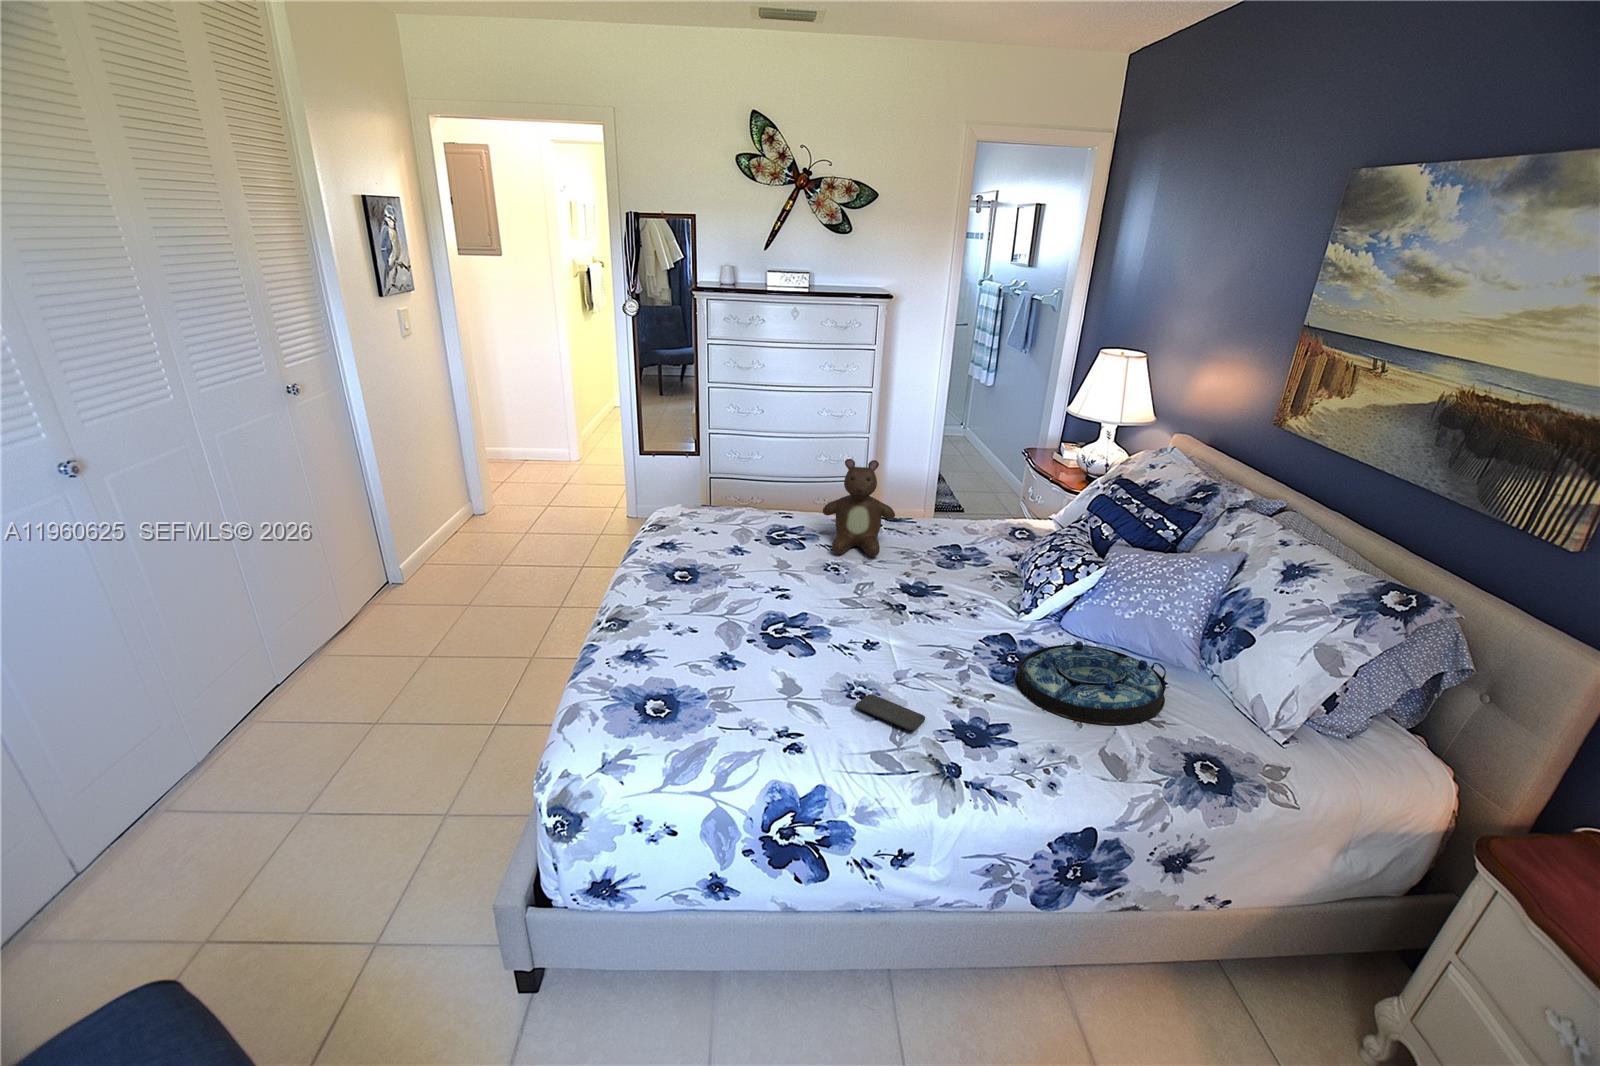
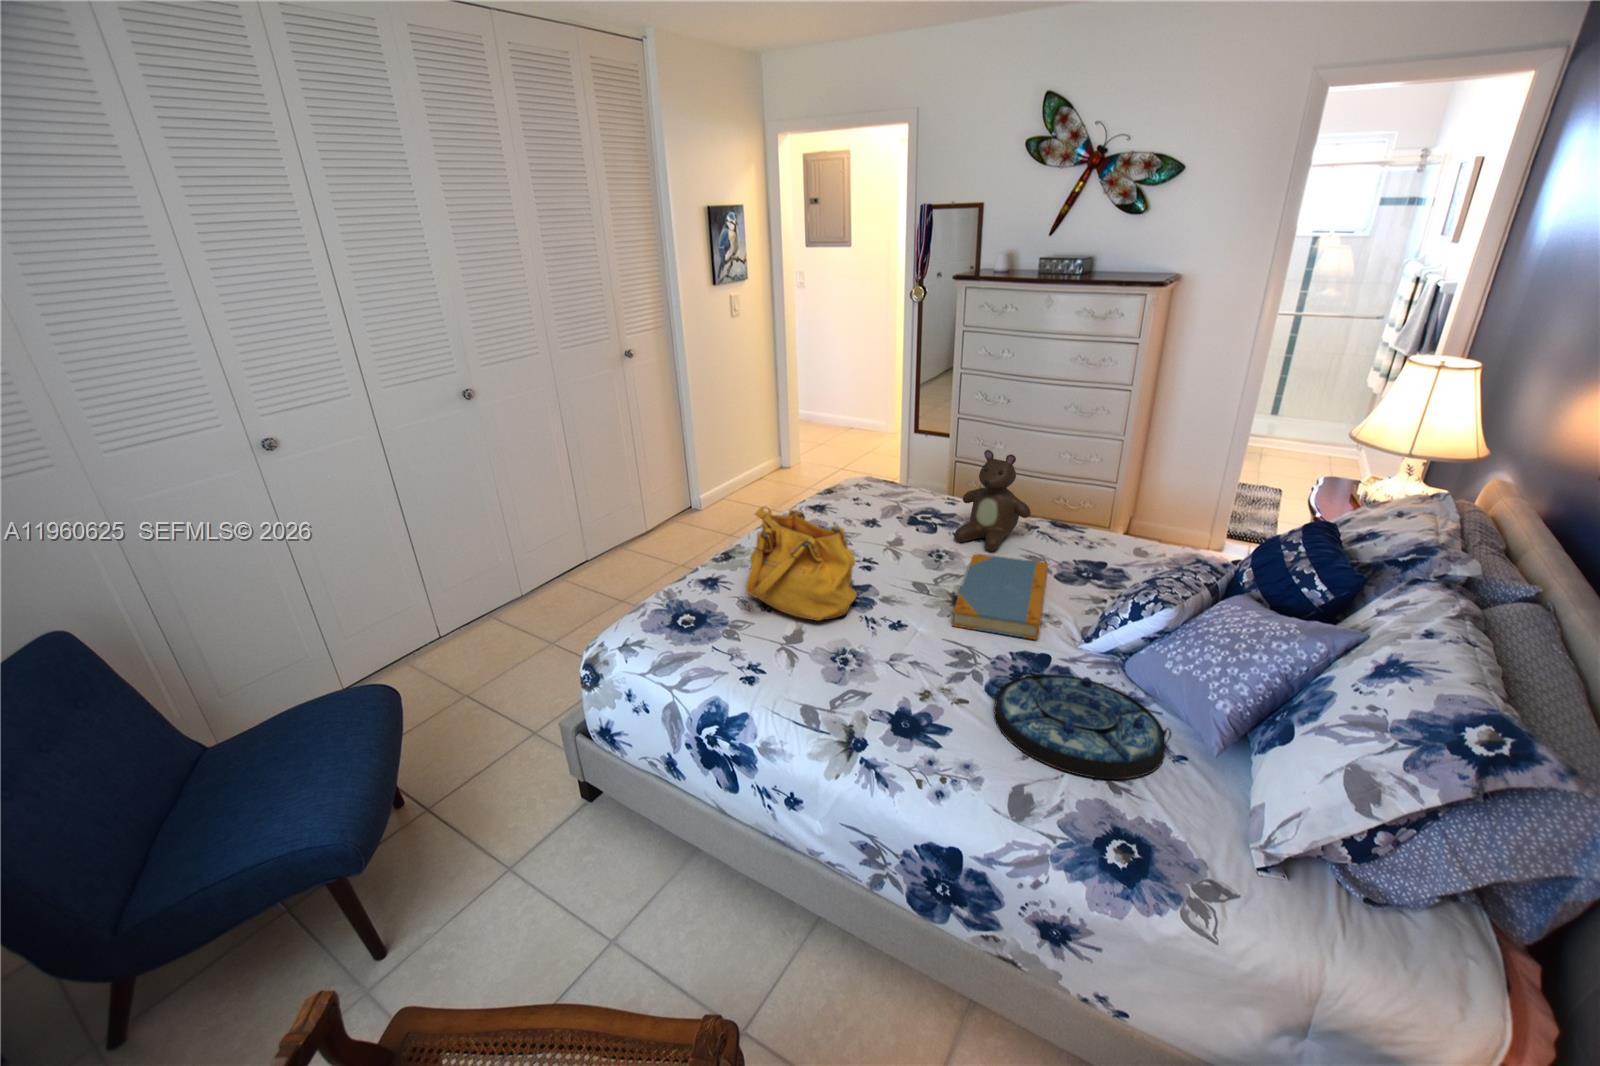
handbag: none [687,550,825,667] -> present [746,507,857,621]
book: none [872,556,993,633] -> present [952,554,1048,639]
smartphone: present [856,694,925,730] -> none [824,660,872,699]

